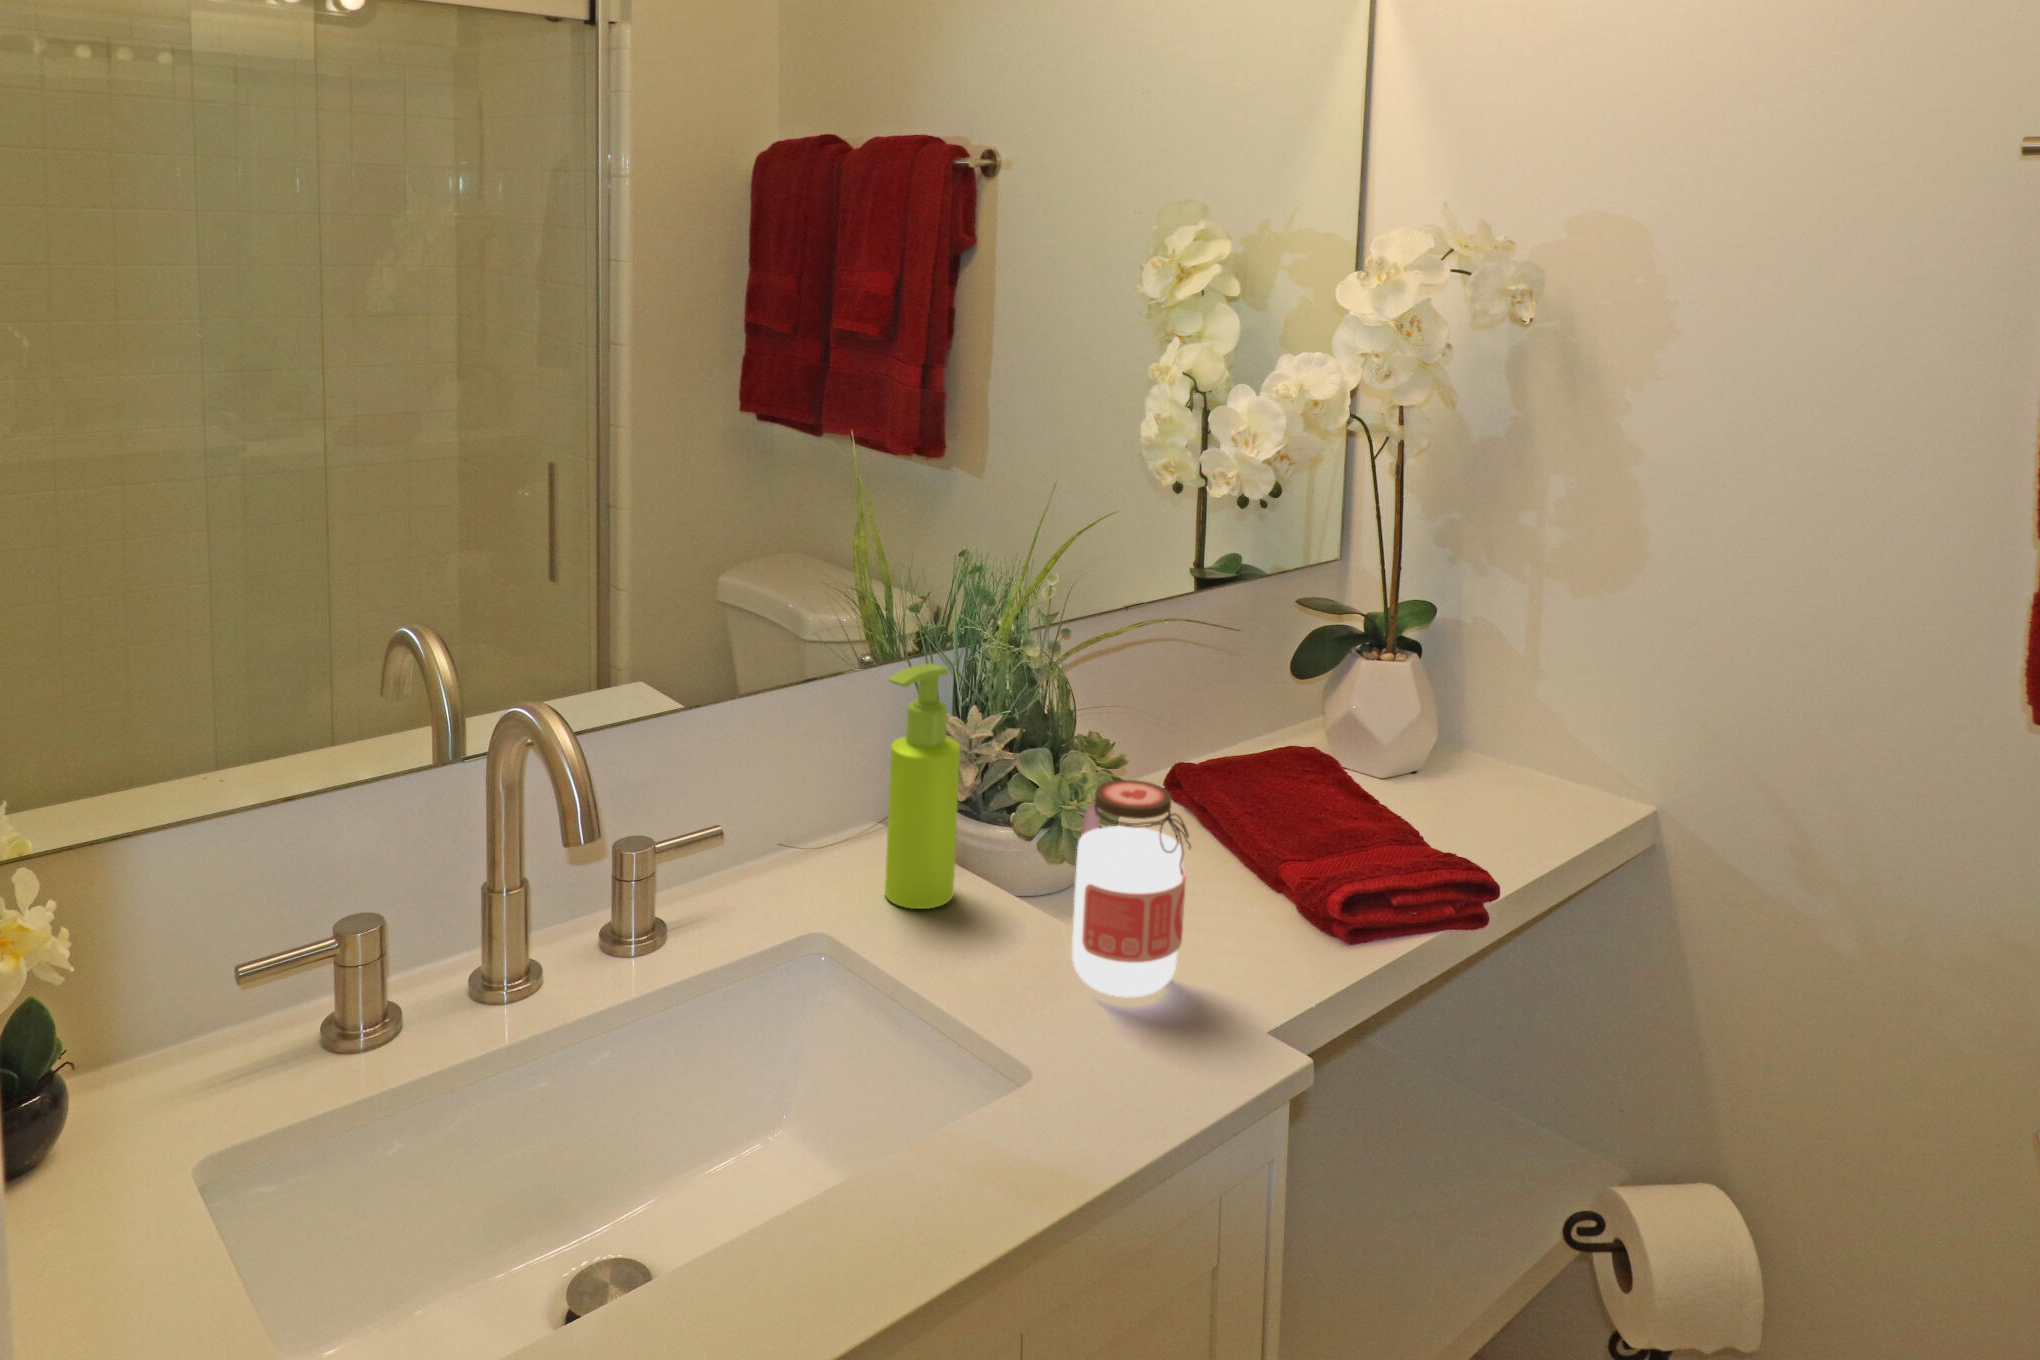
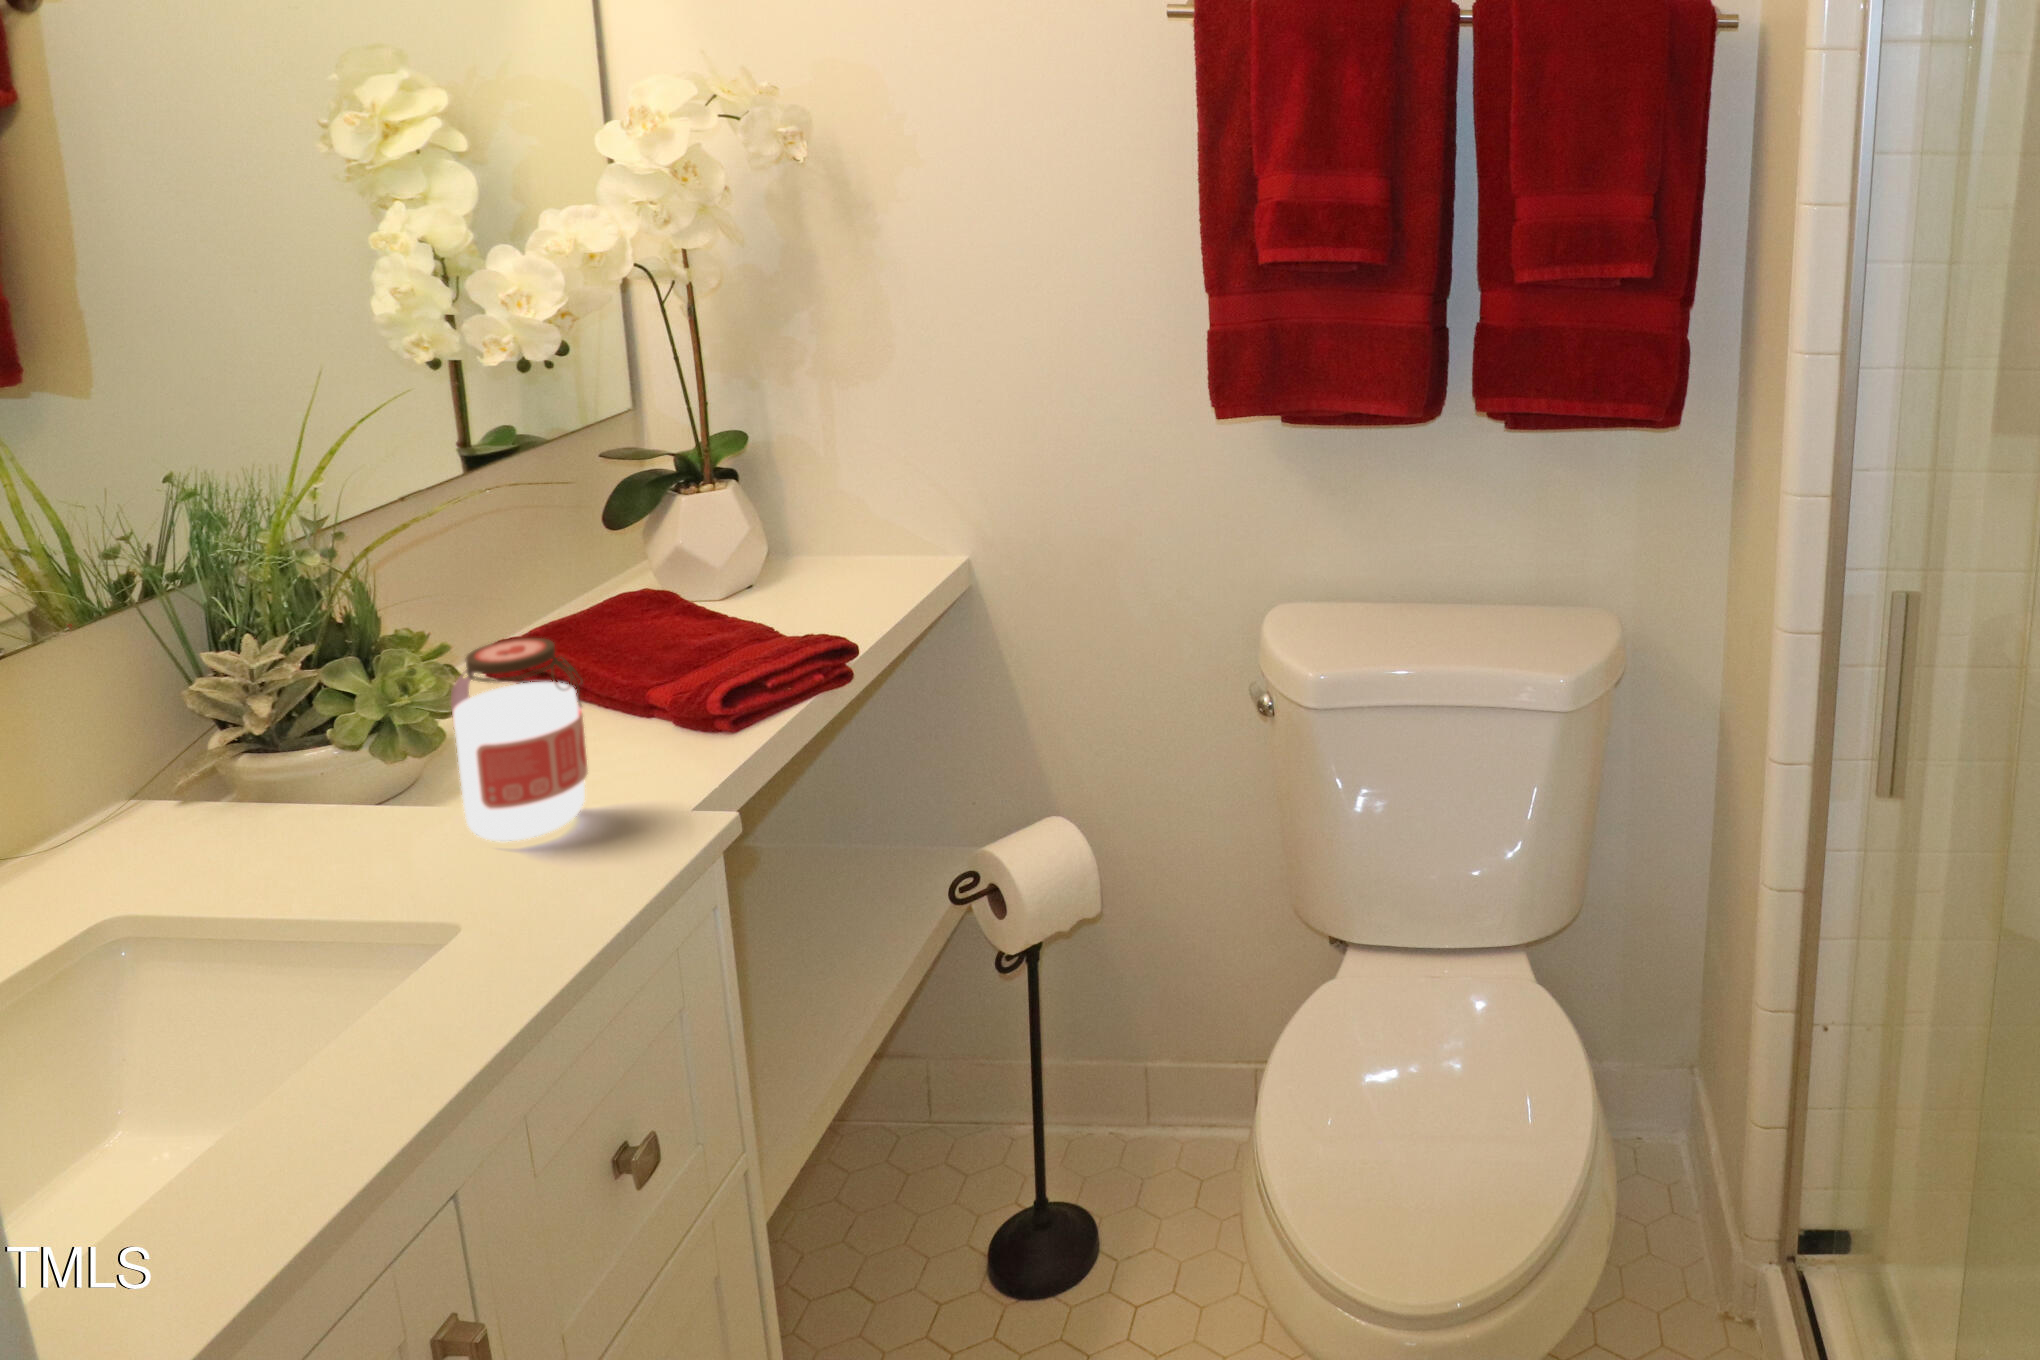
soap dispenser: present [885,663,960,909] -> none [145,593,280,860]

